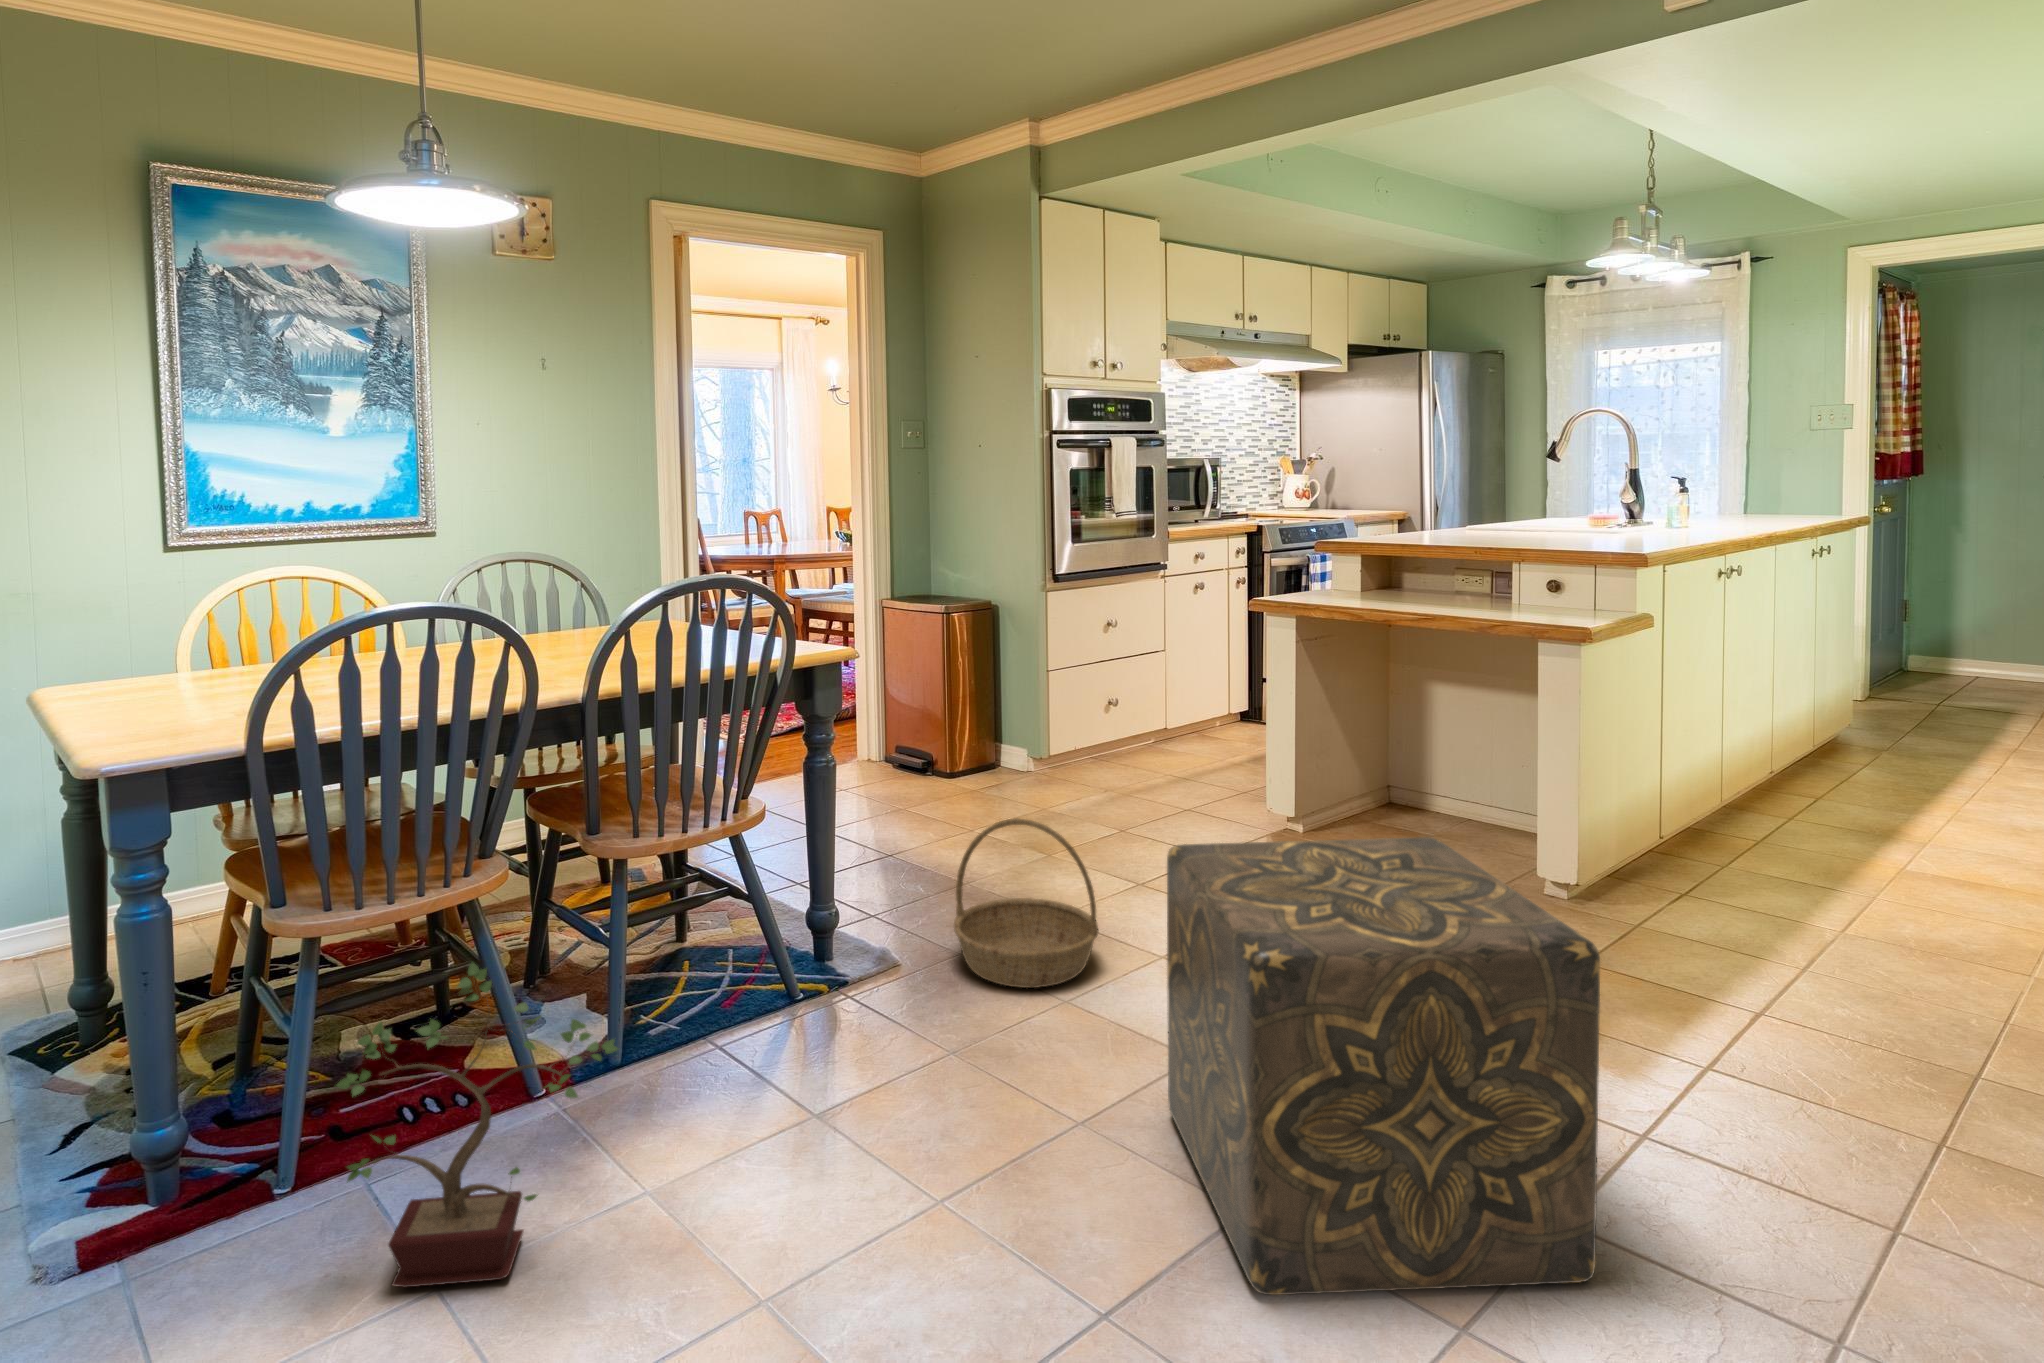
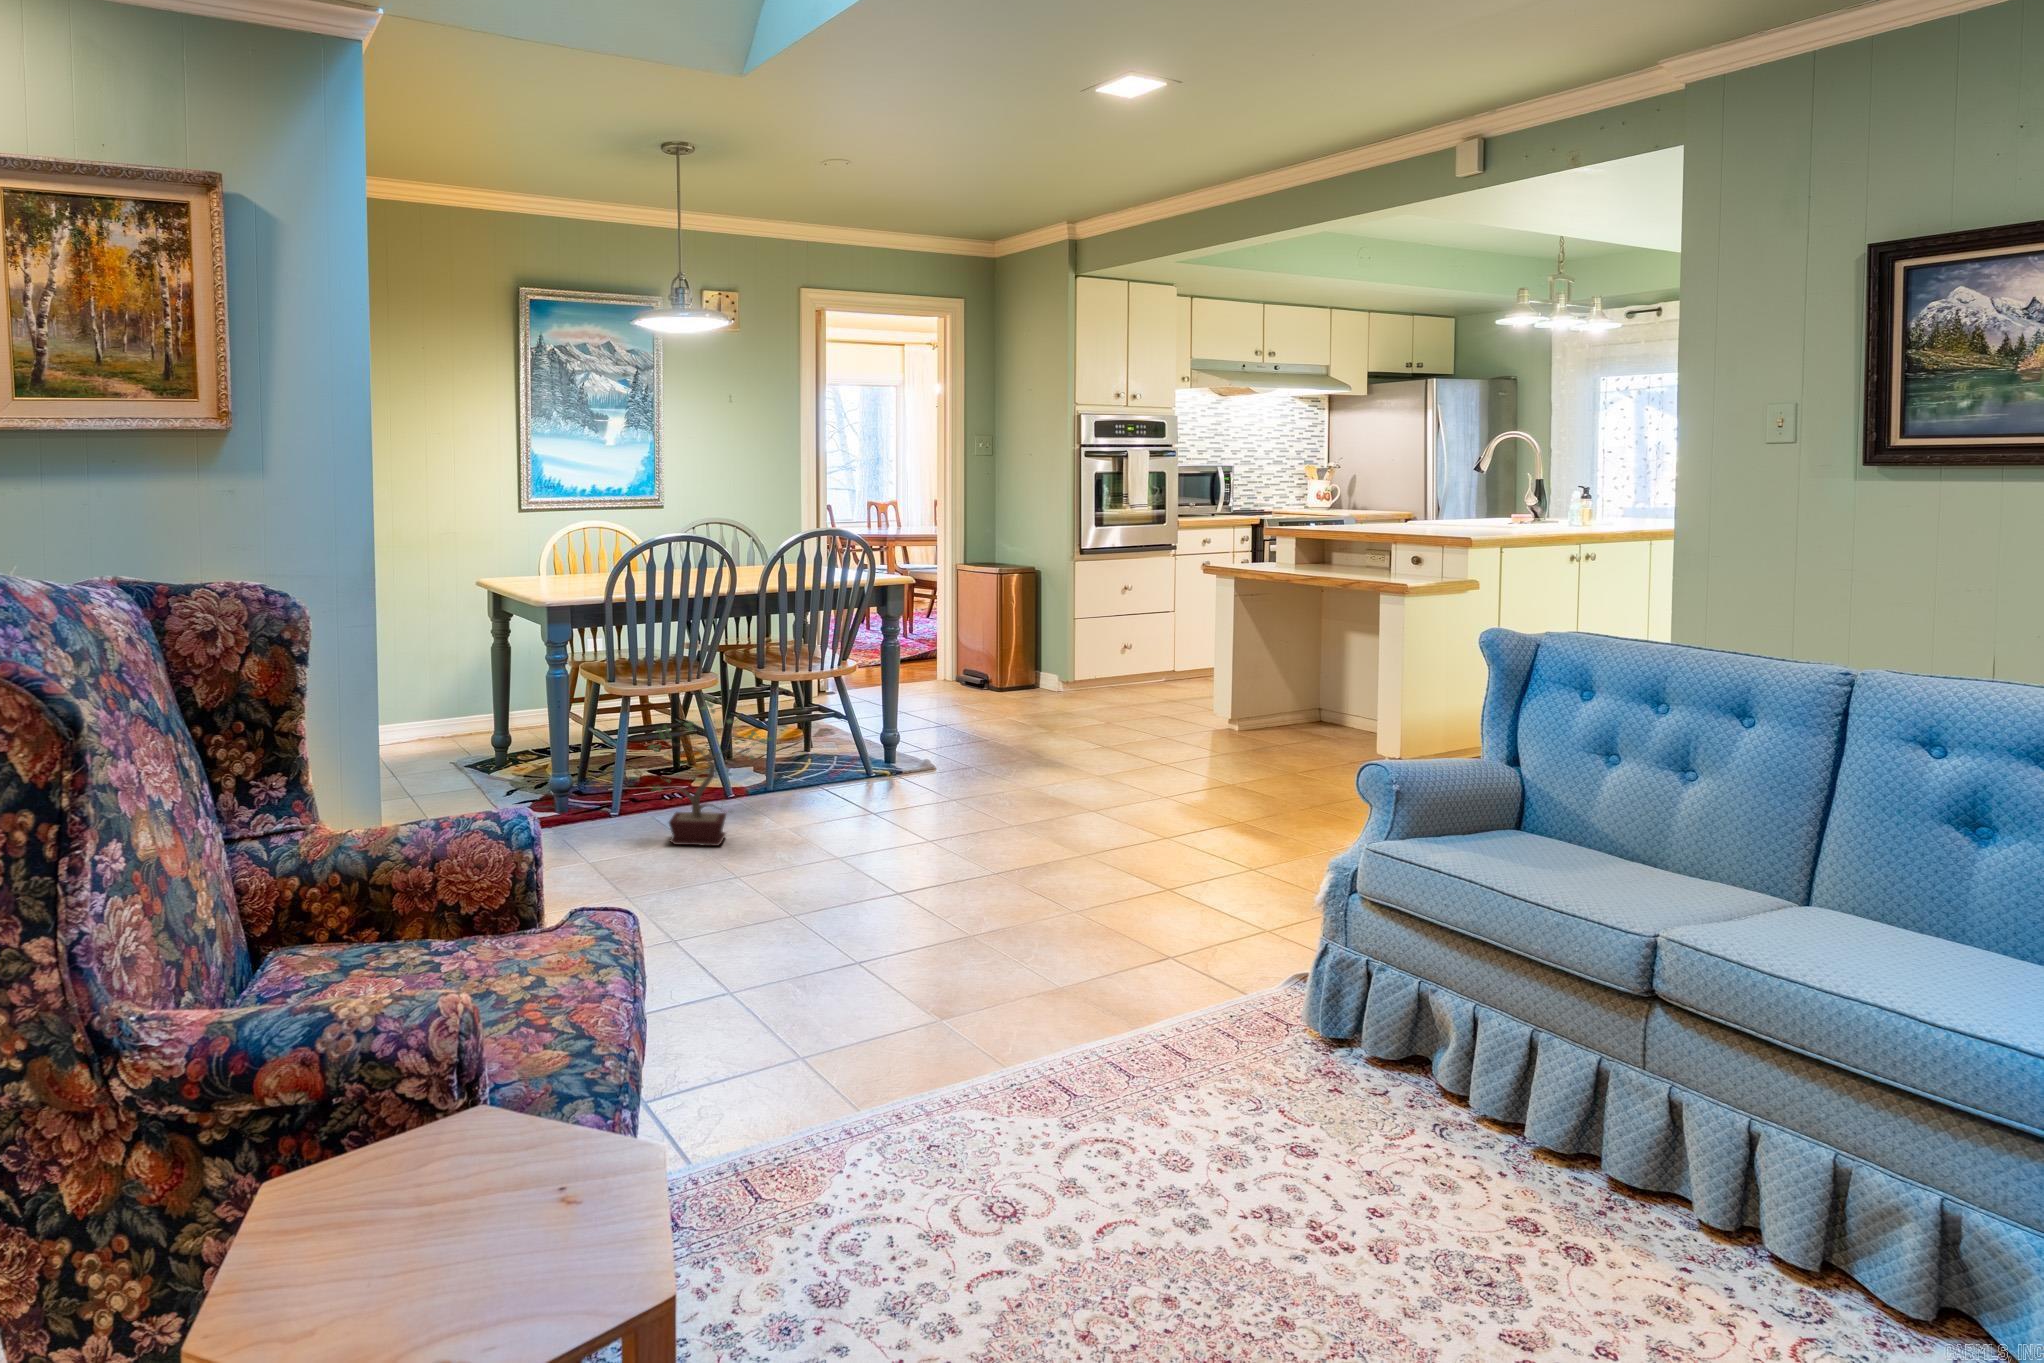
basket: present [954,818,1098,988] -> none [969,683,1058,781]
ottoman: present [1167,837,1600,1295] -> none [1065,677,1256,886]

